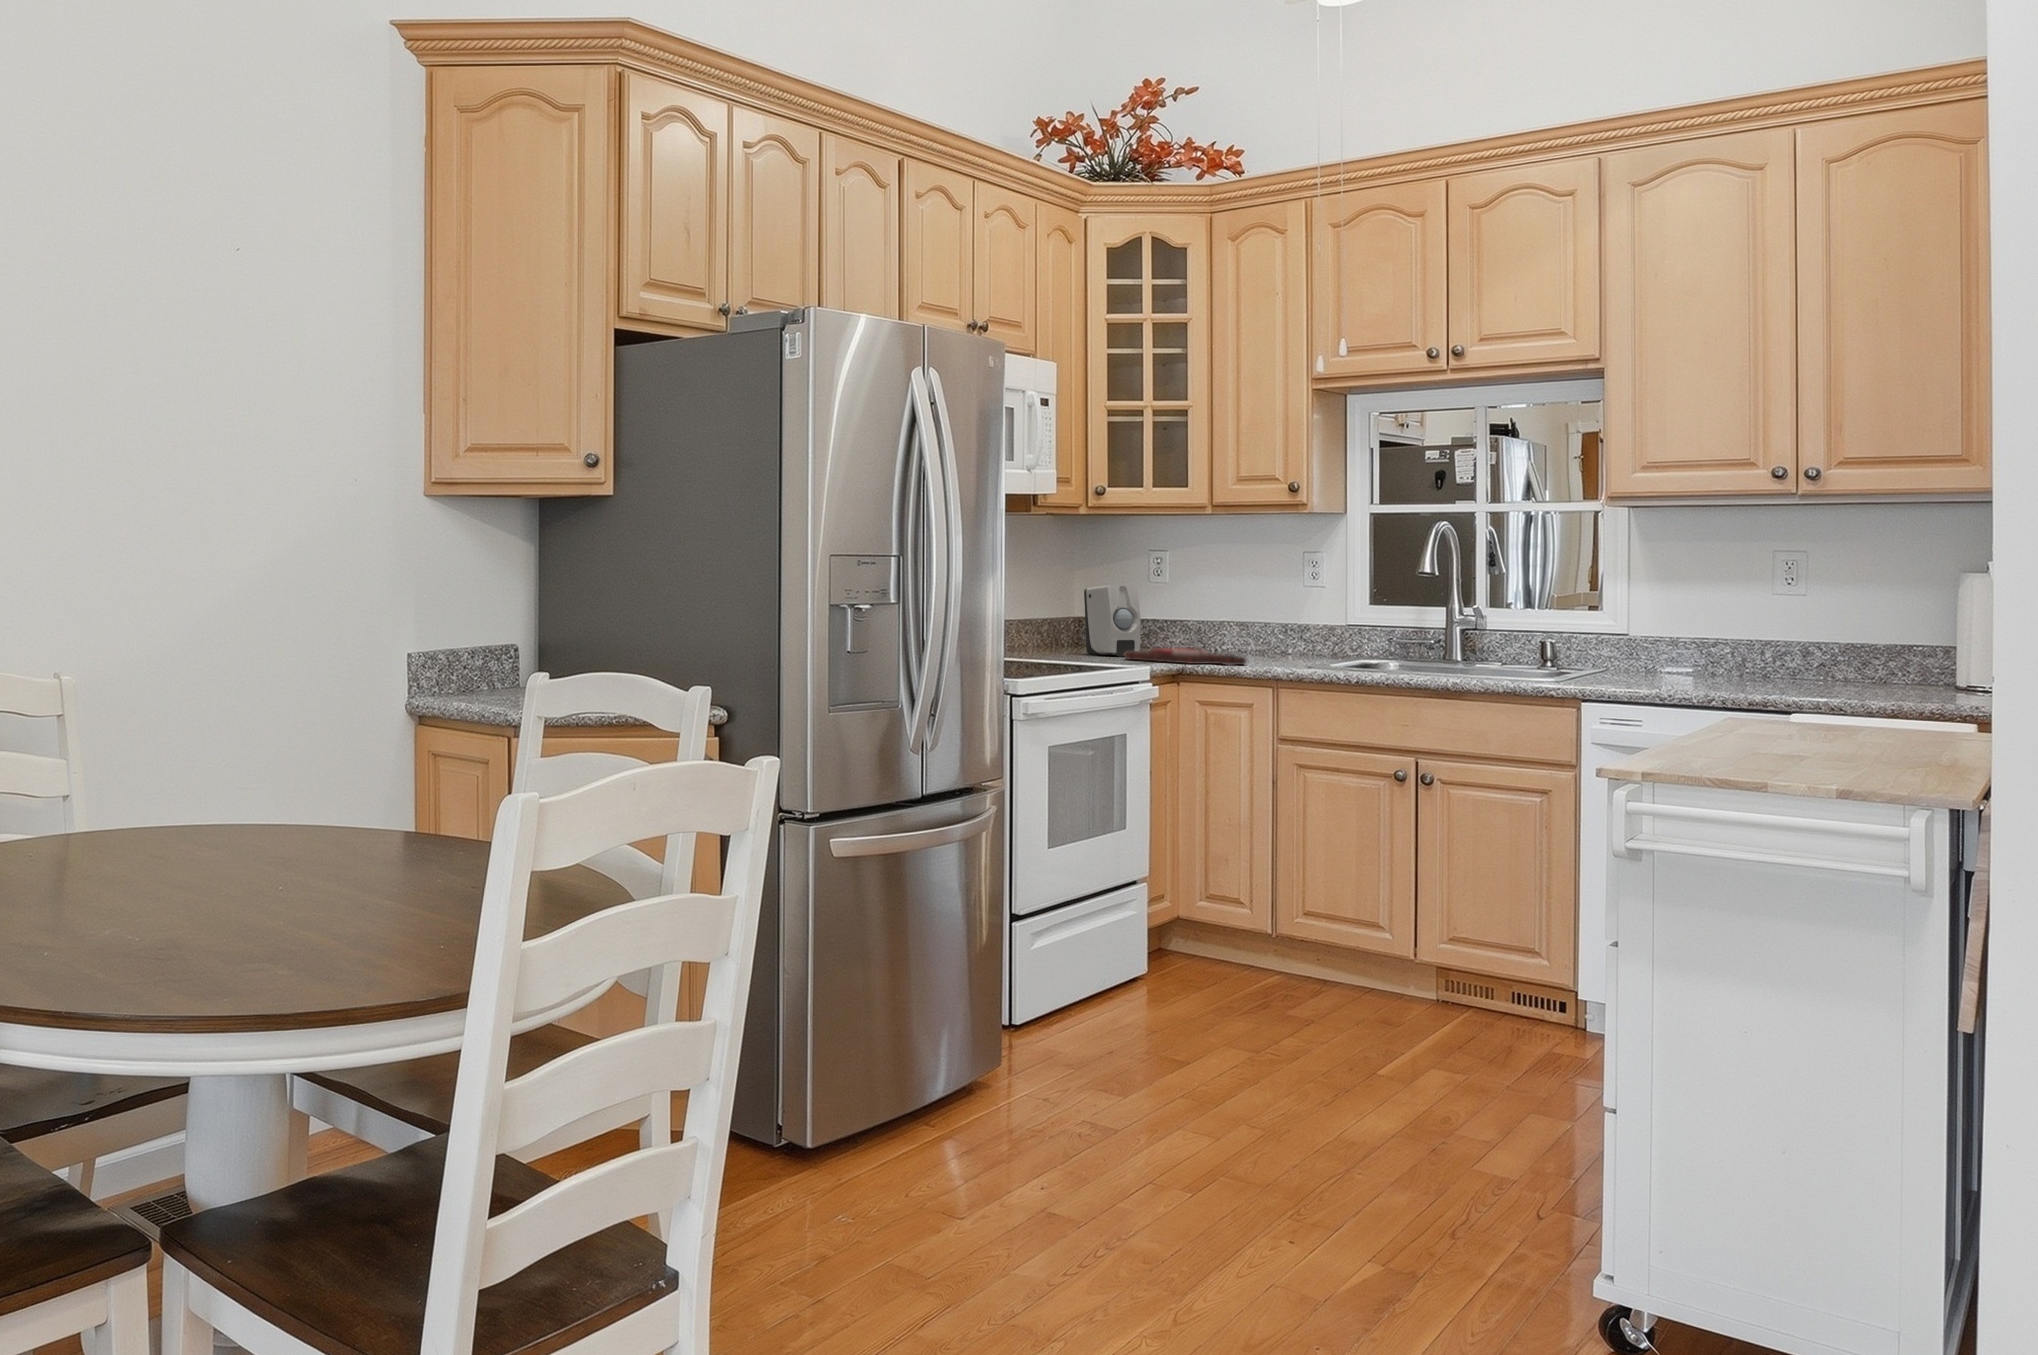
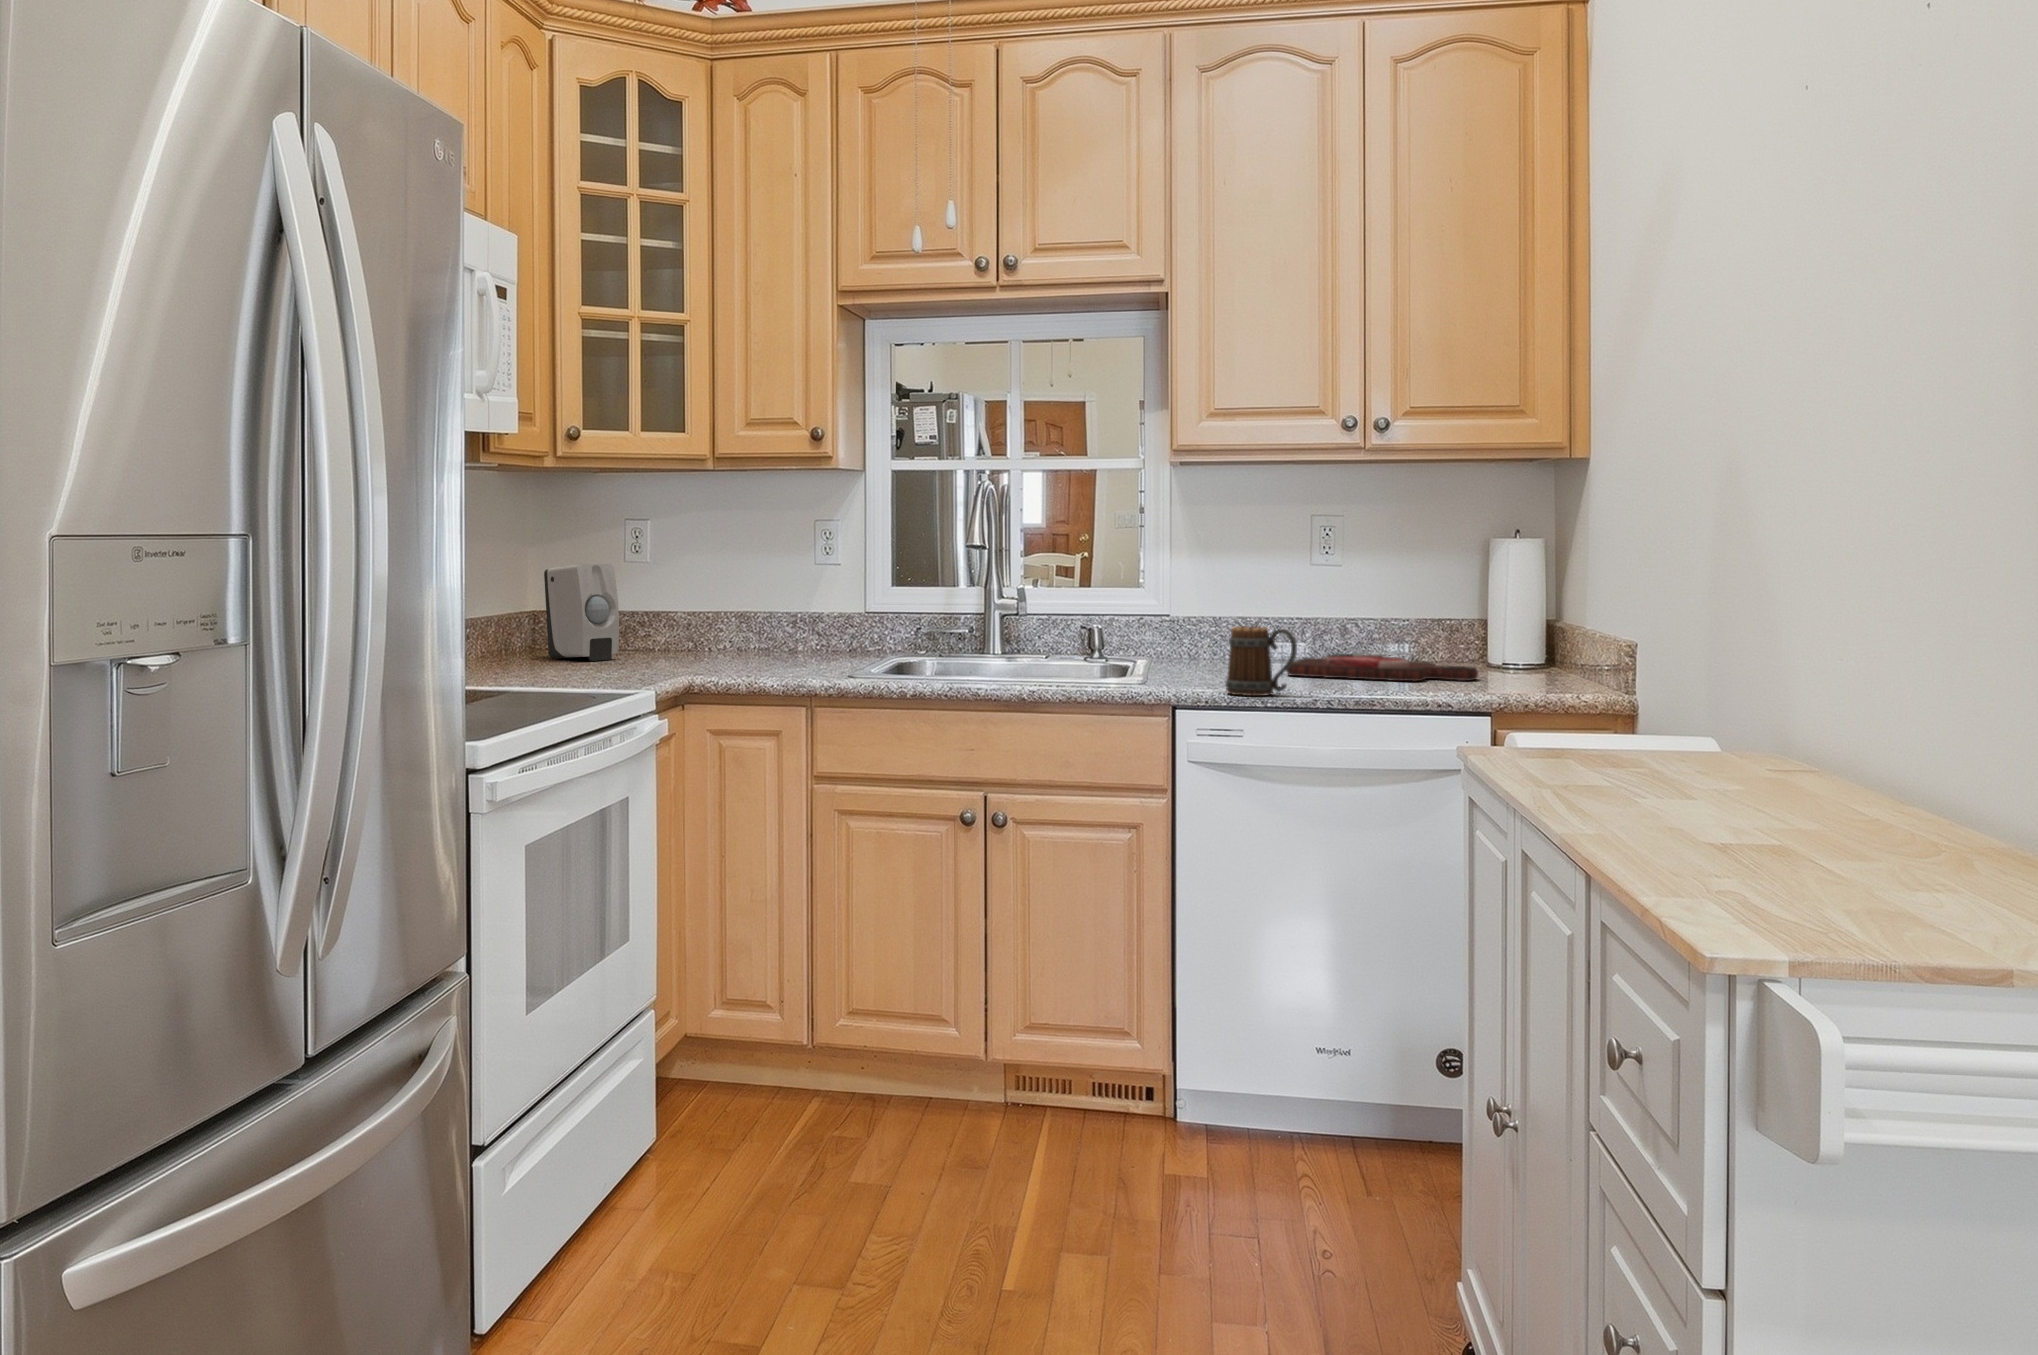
mug: none [1619,638,1685,692] -> present [1226,626,1297,696]
cutting board: present [1124,646,1246,665] -> present [1286,653,1478,681]

